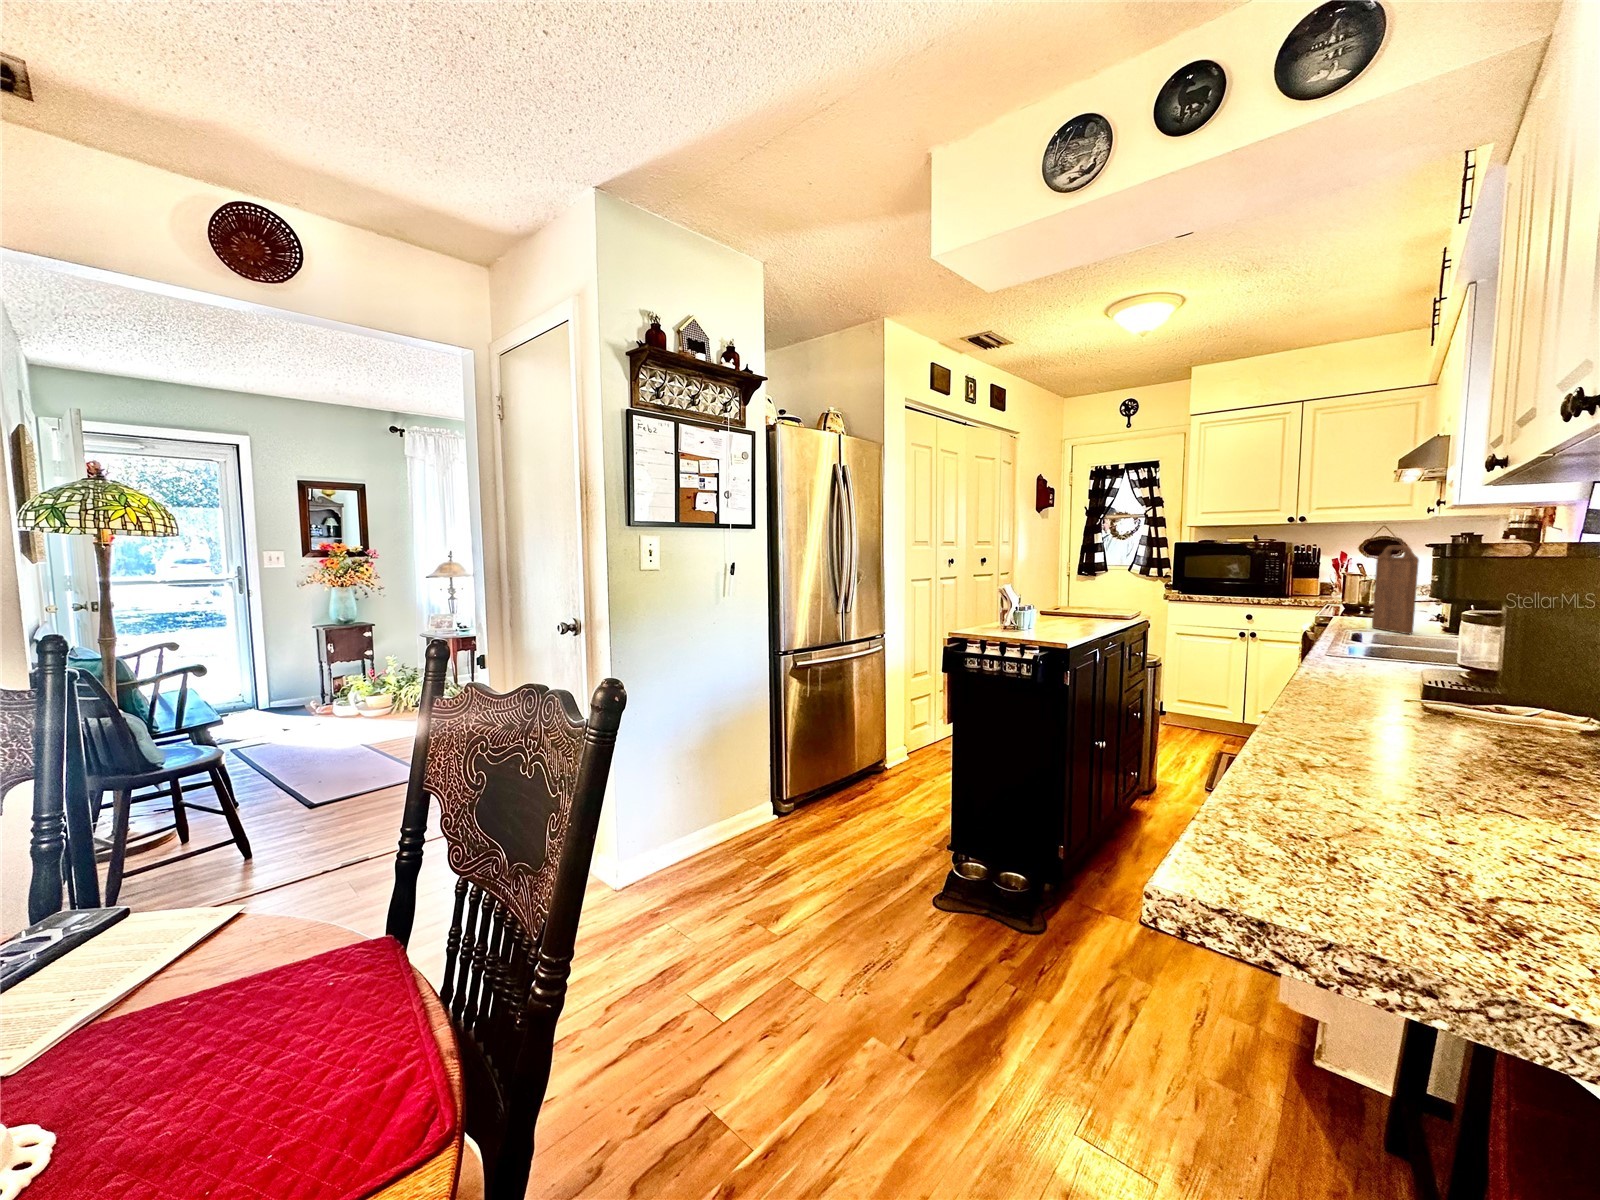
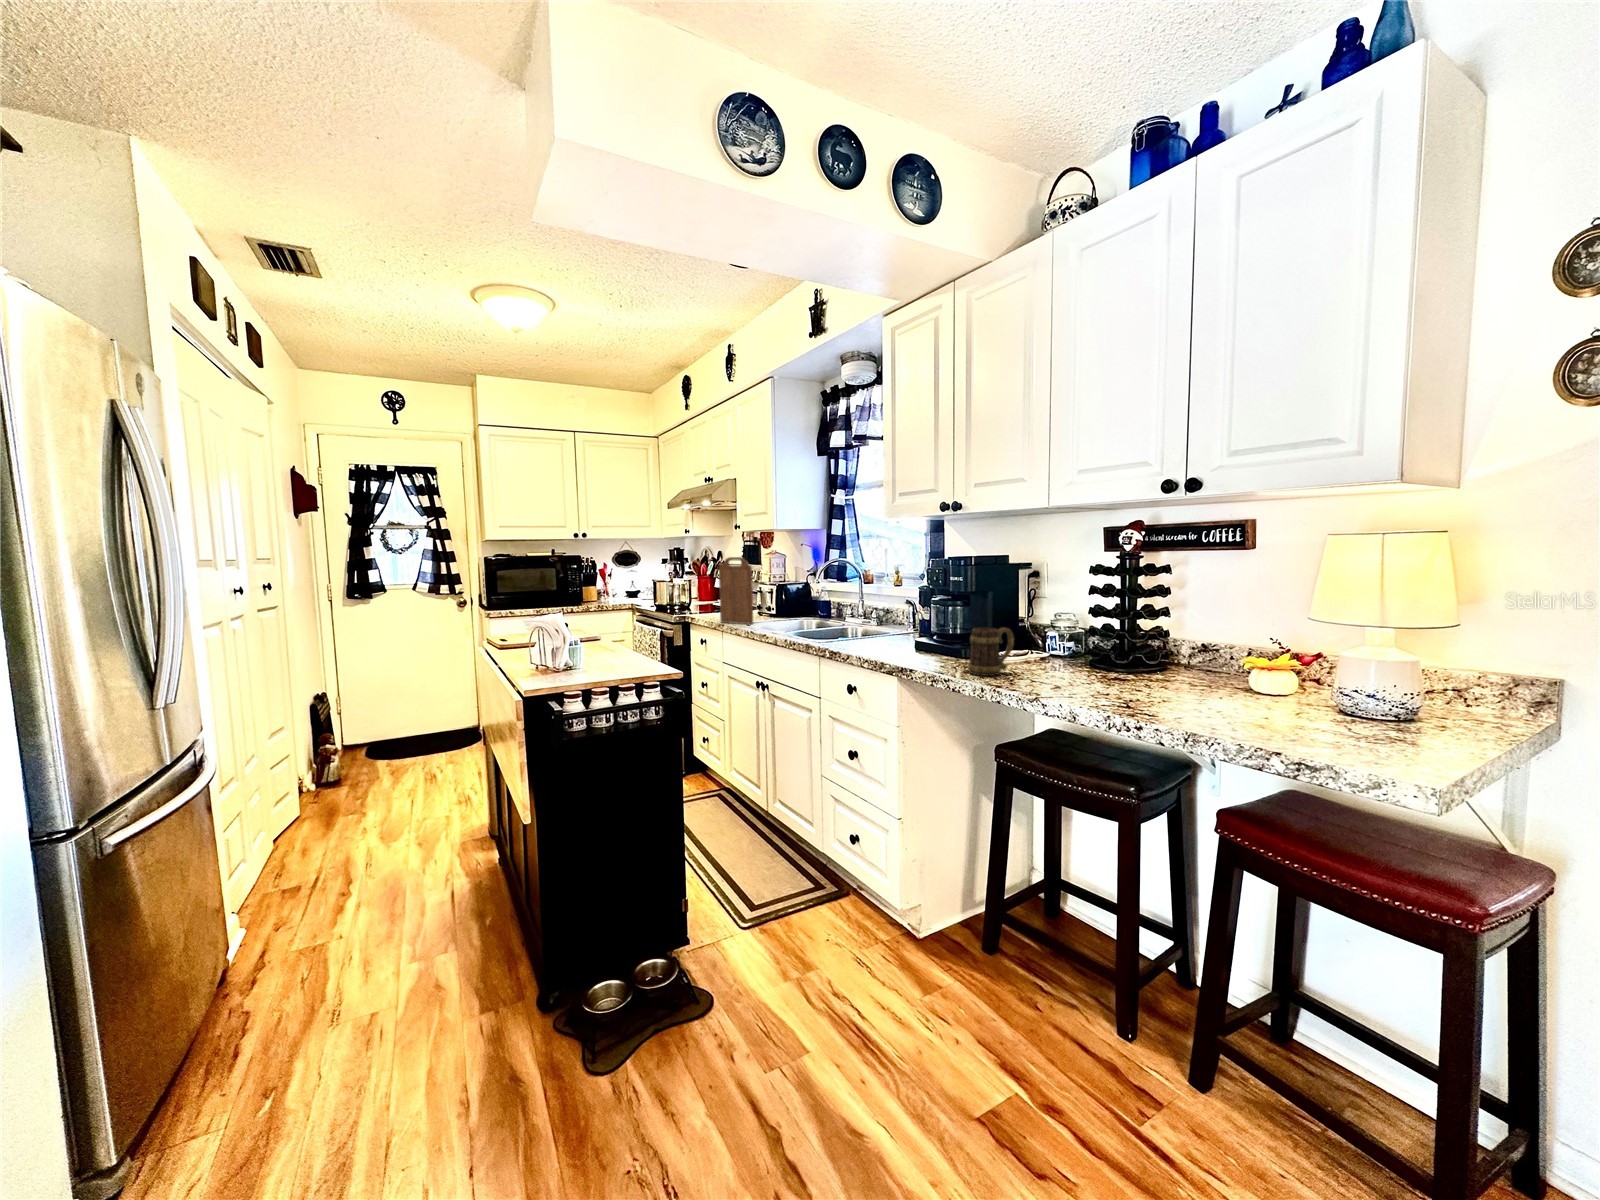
mug: none [1448,648,1557,722] -> present [968,628,1014,676]

